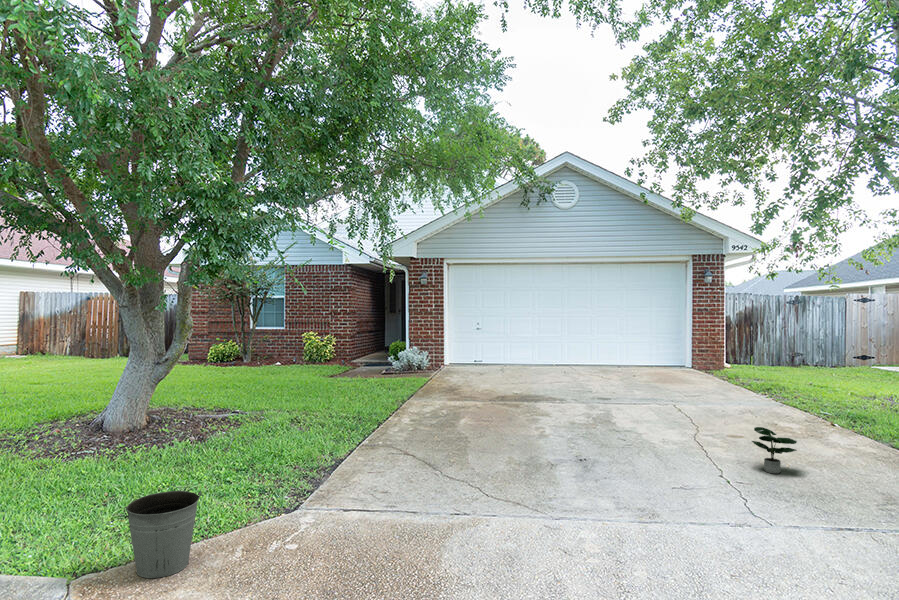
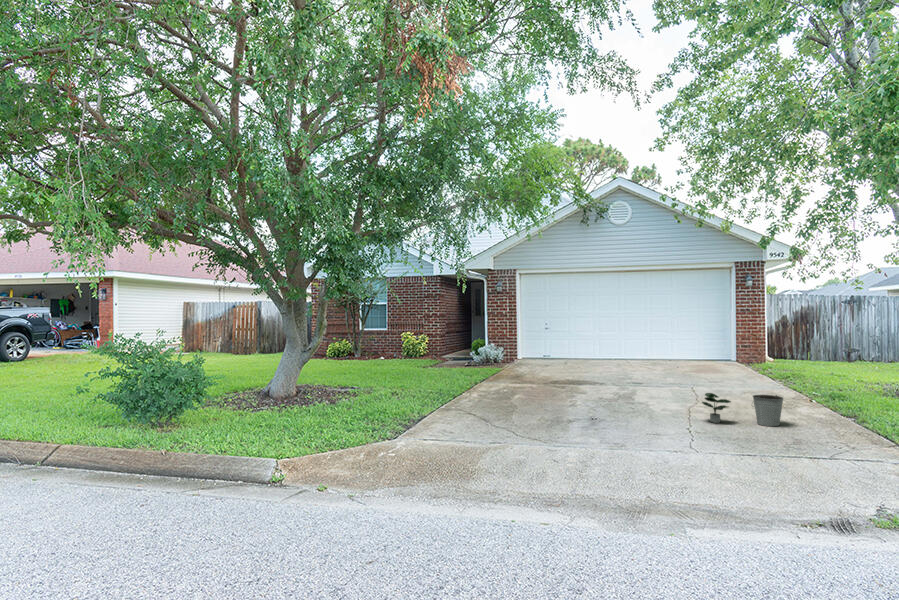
bucket: present [124,491,201,578] -> present [753,395,783,426]

